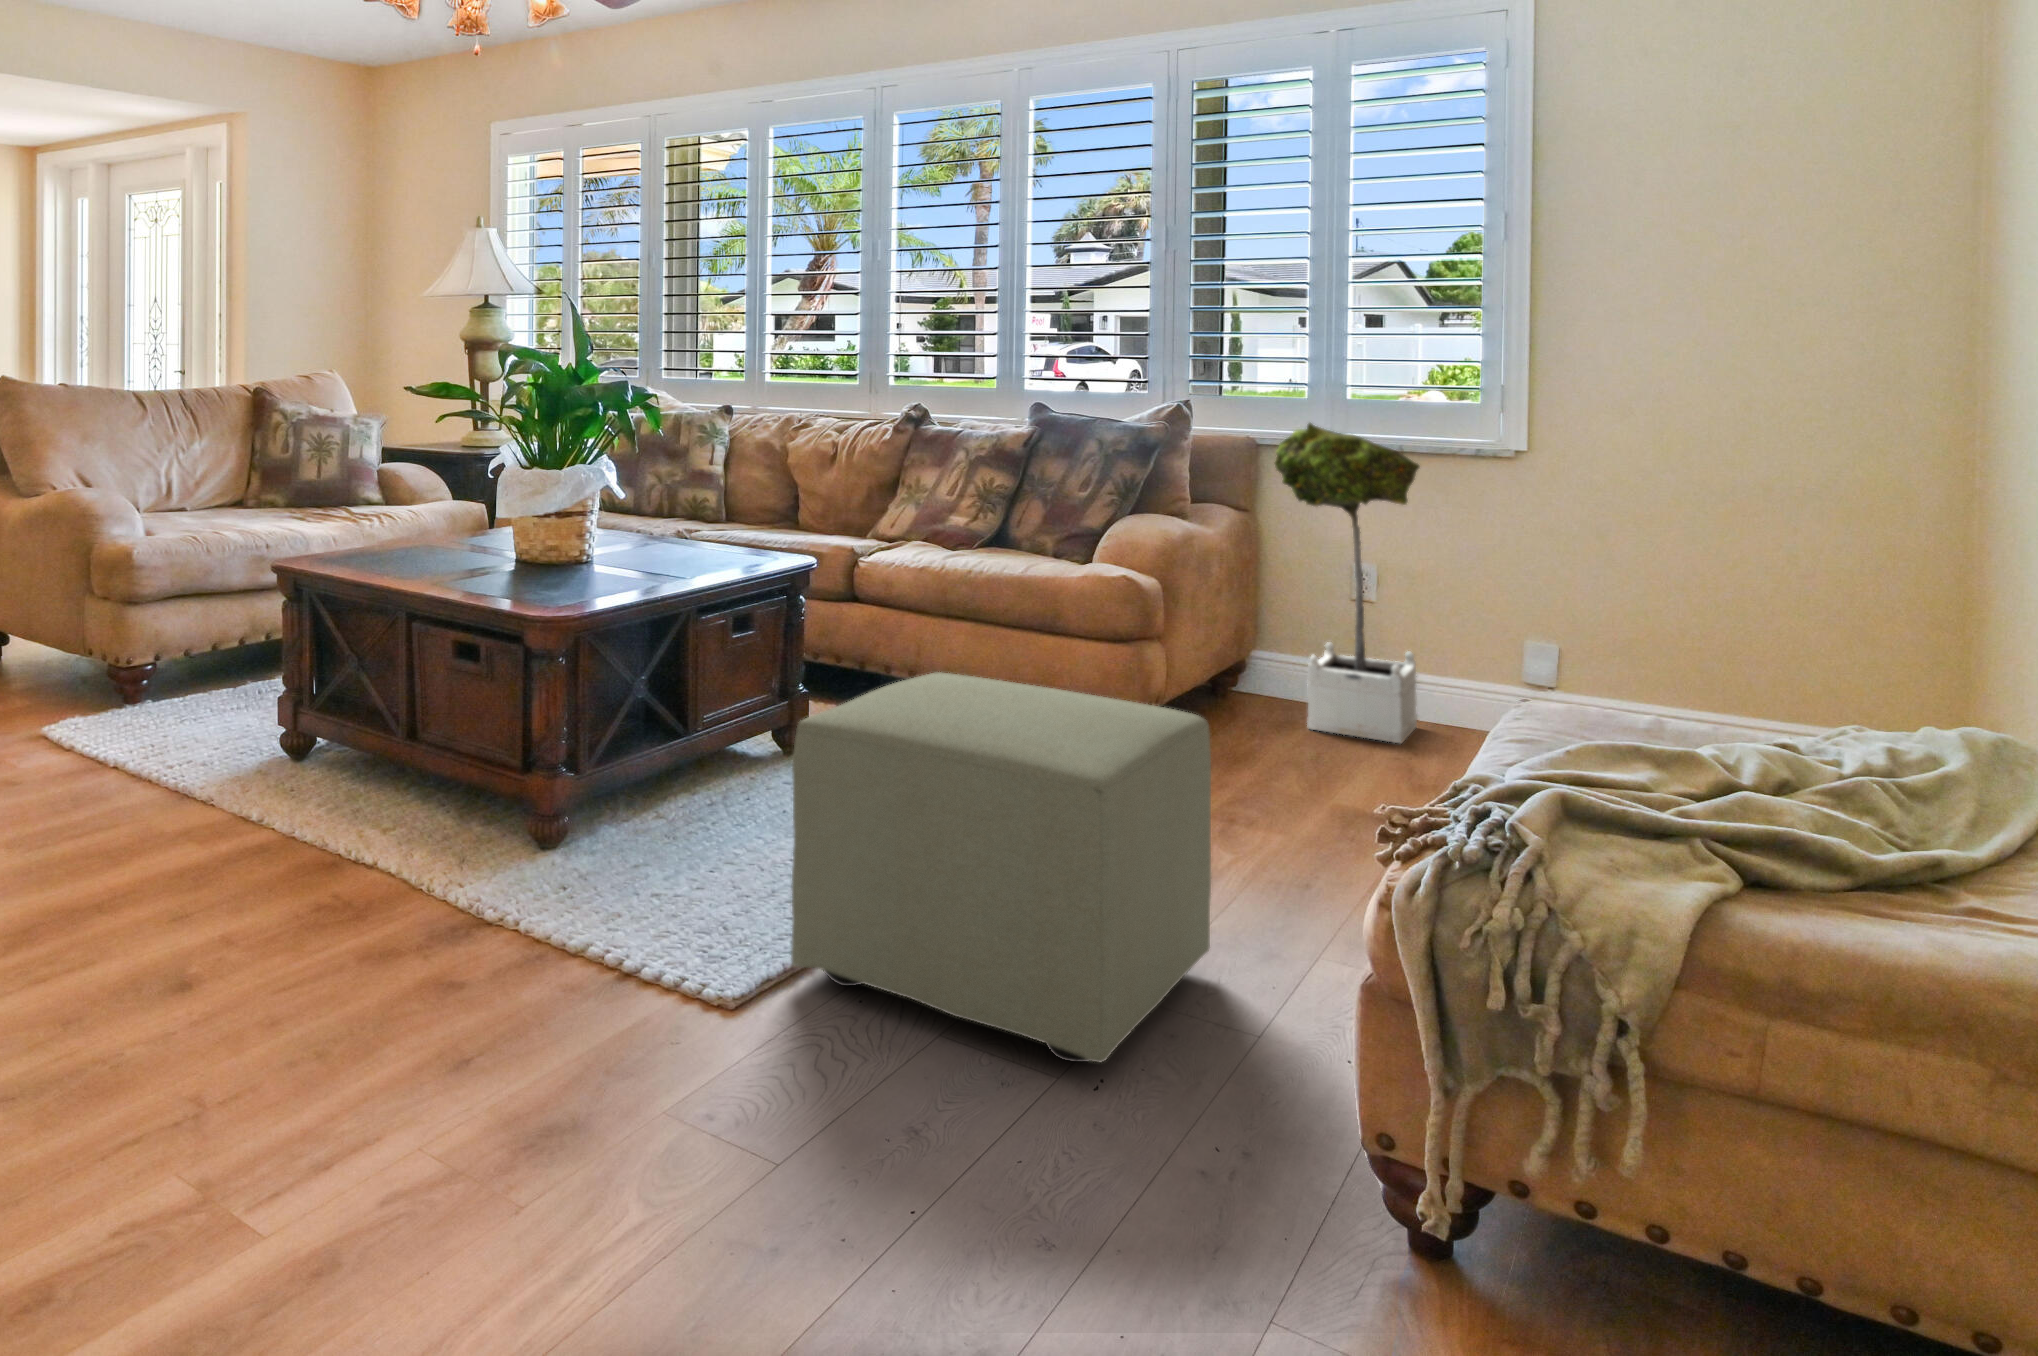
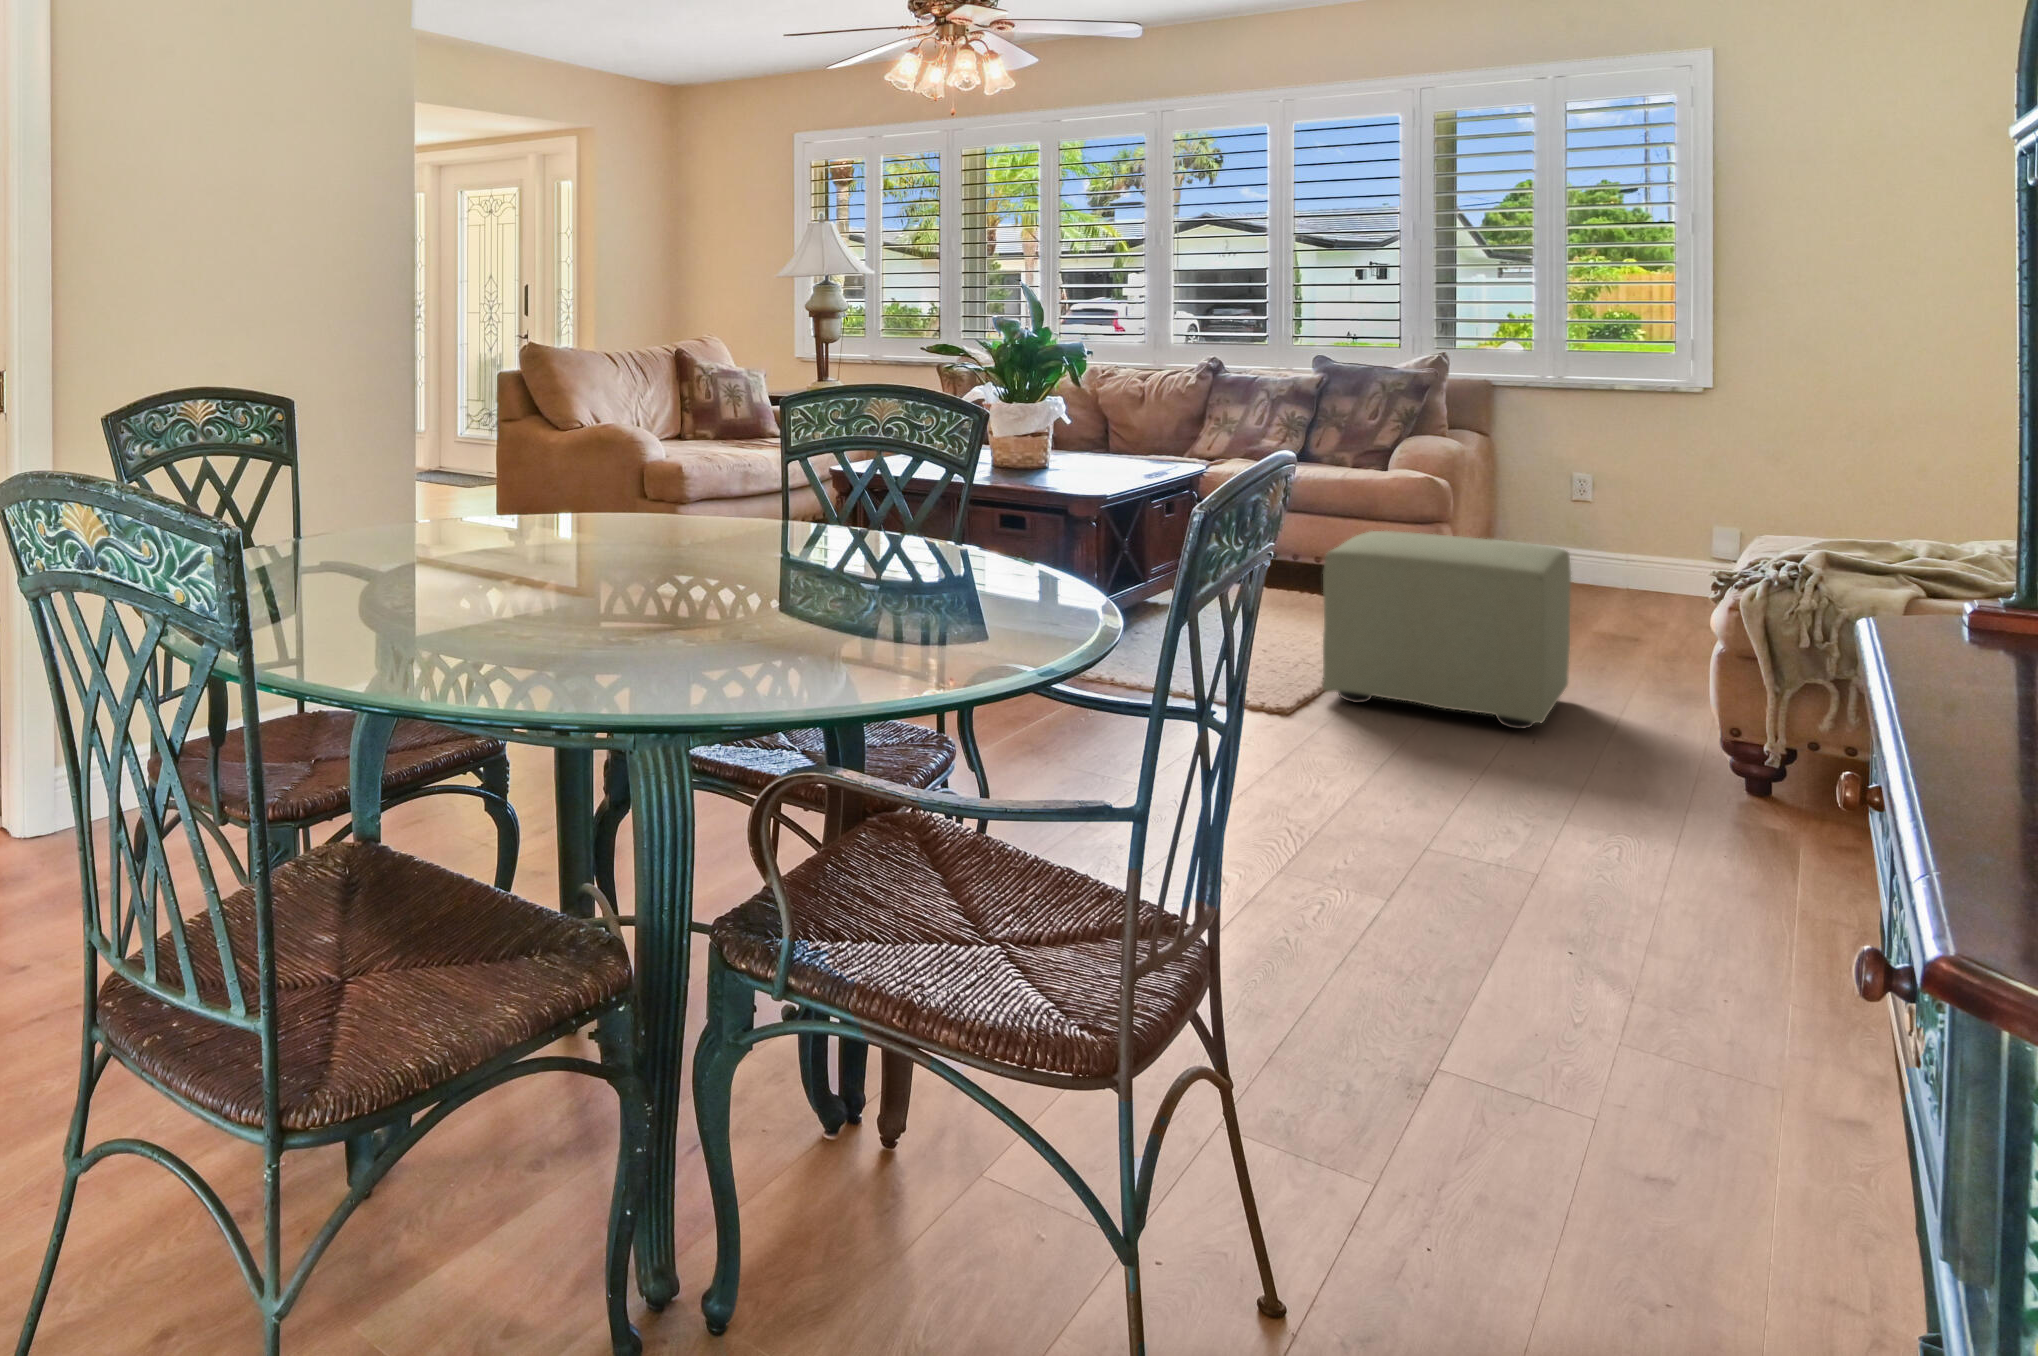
potted tree: present [1275,423,1420,743] -> none [1522,369,1639,597]

